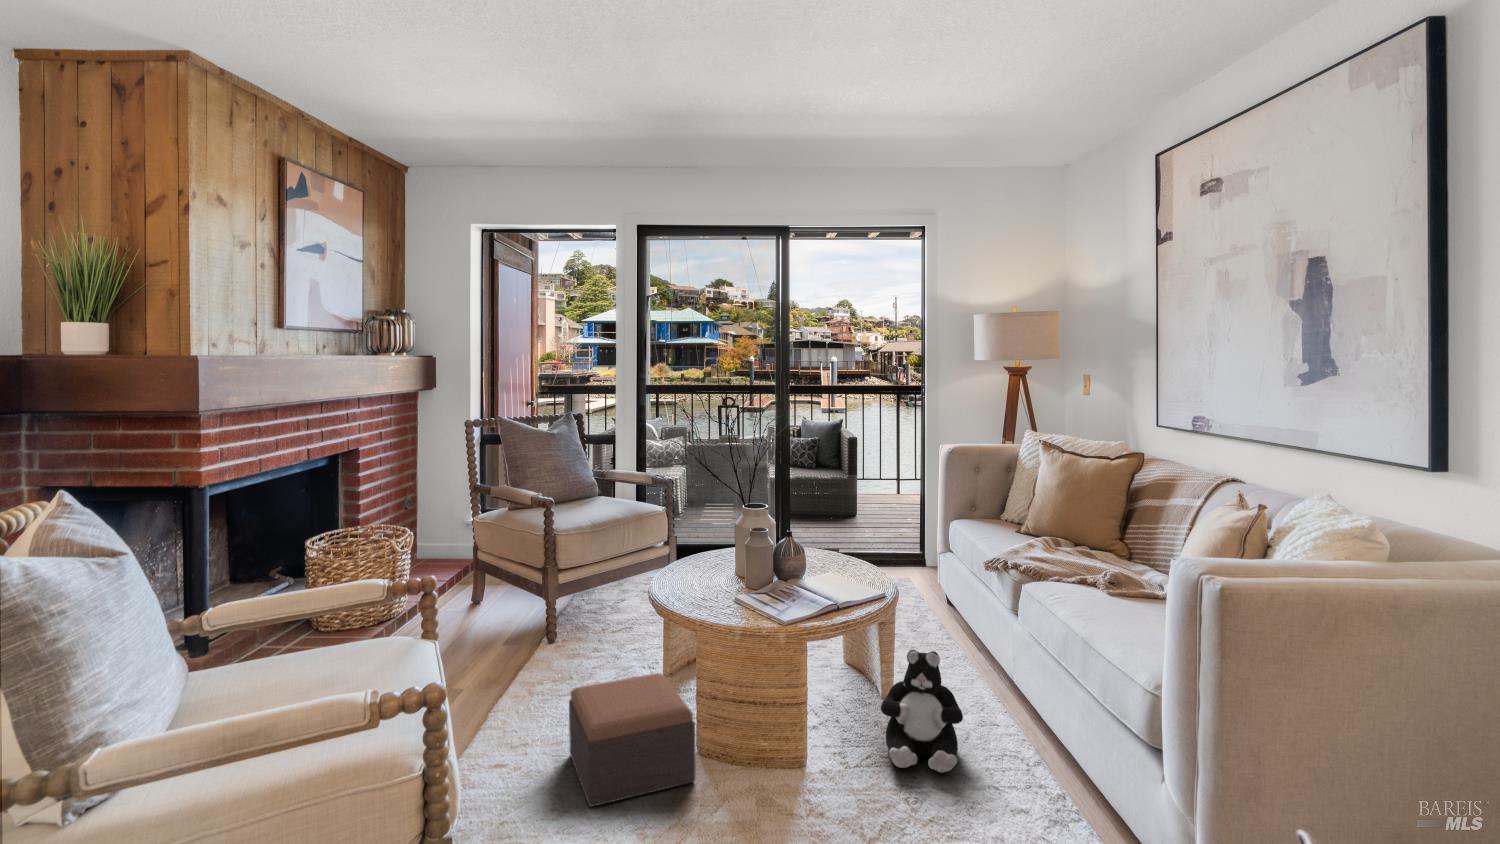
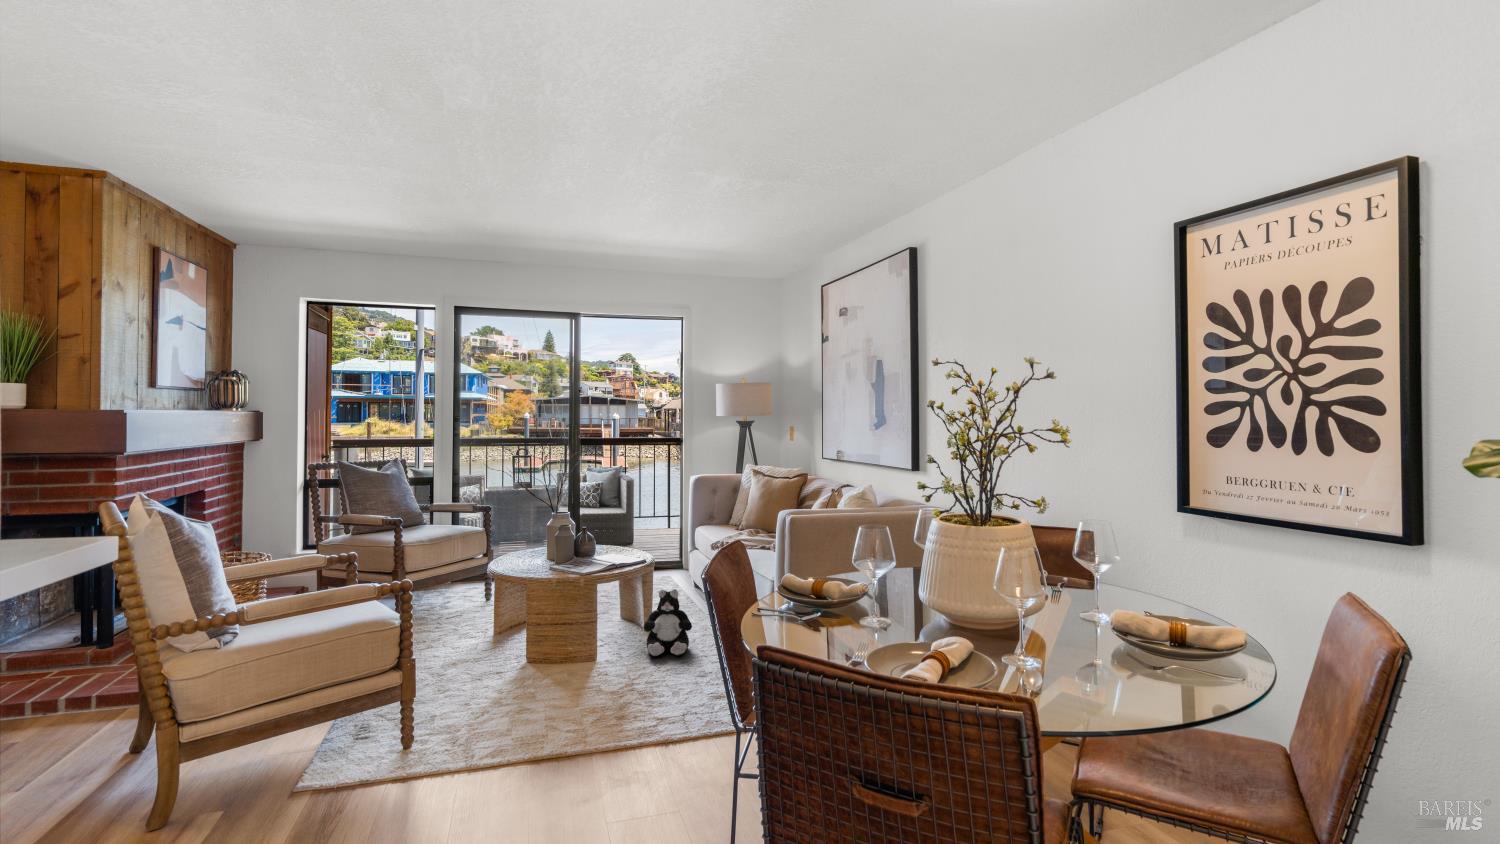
footstool: present [569,673,695,807] -> none [440,617,529,688]

